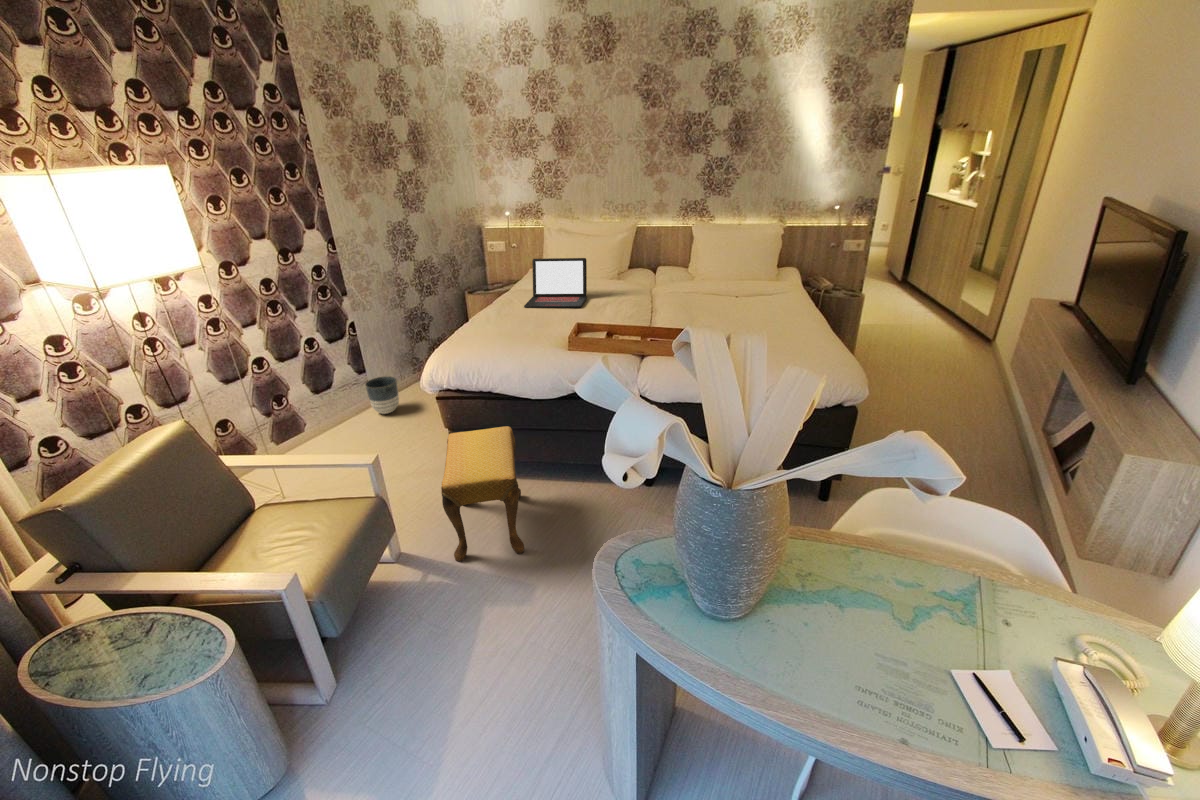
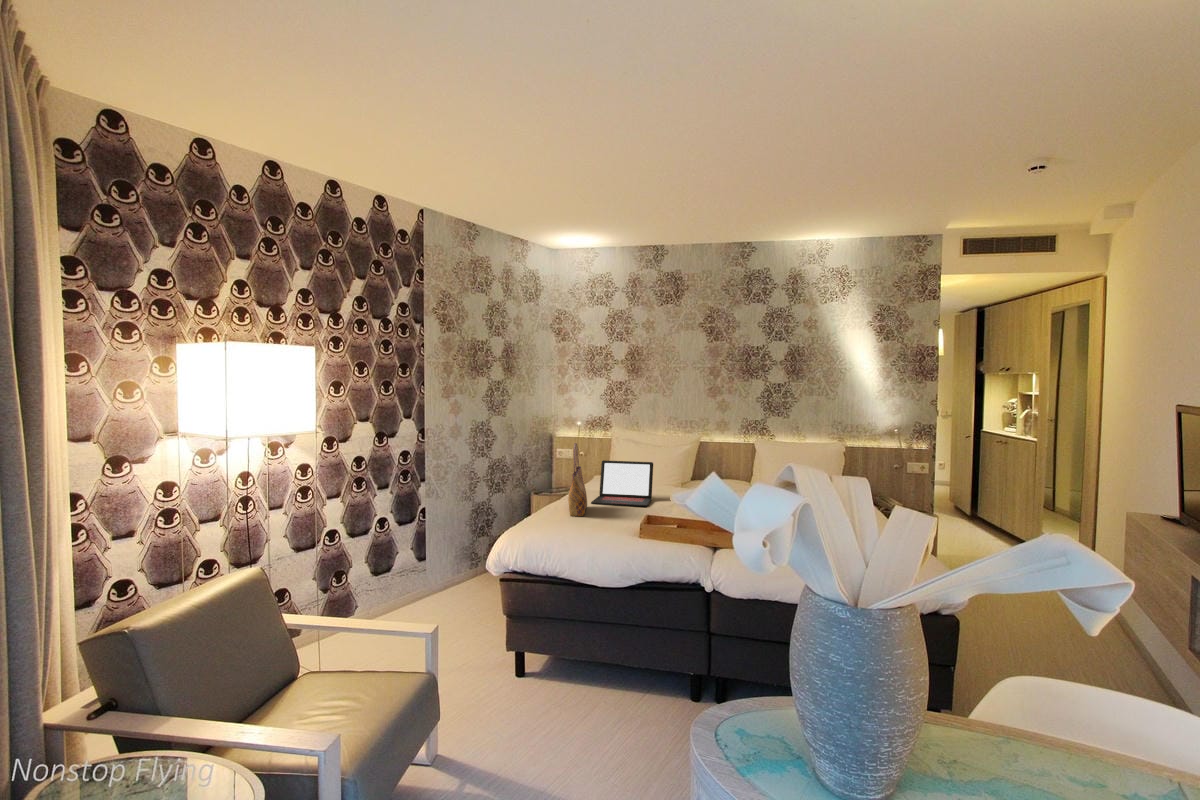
tote bag: none [497,248,520,327] -> present [568,443,587,516]
planter: present [365,376,399,414] -> none [425,566,456,605]
footstool: present [441,426,524,562] -> none [503,608,580,749]

